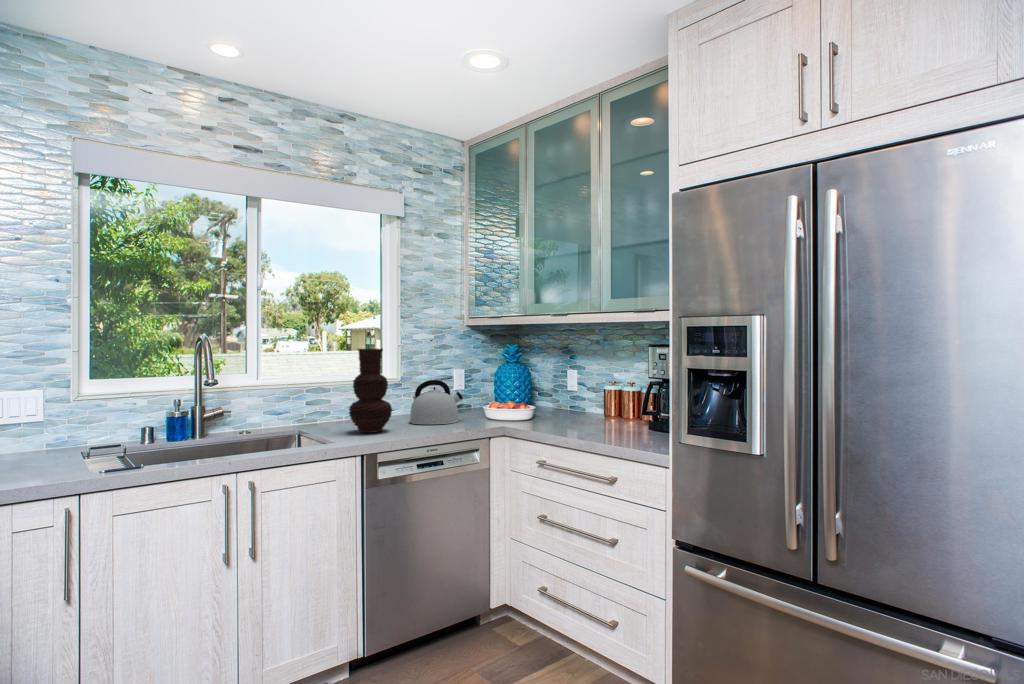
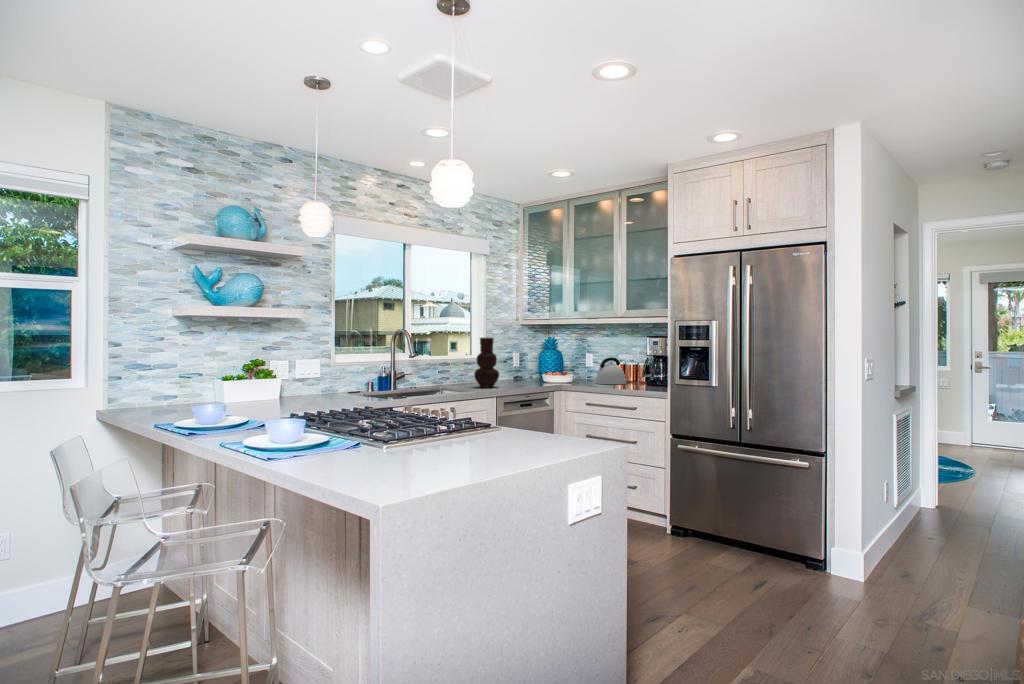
kettle: present [410,380,463,425] -> present [596,357,626,384]

